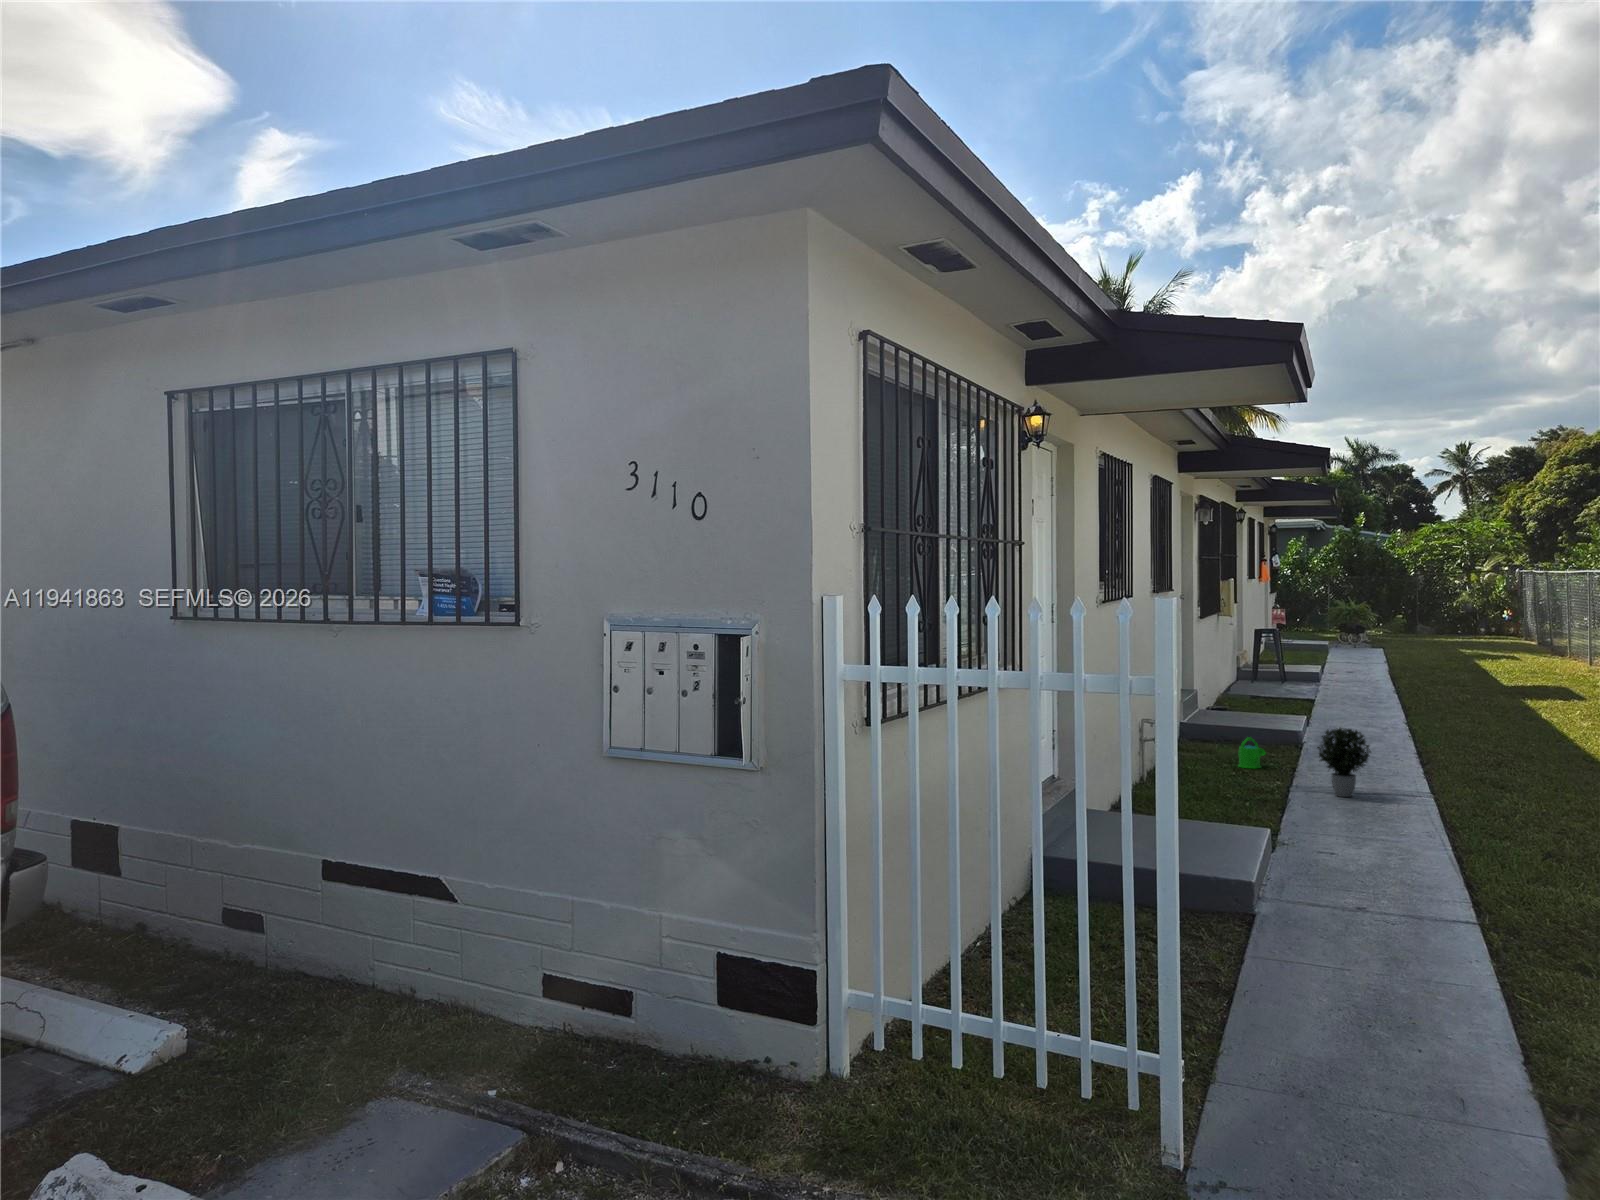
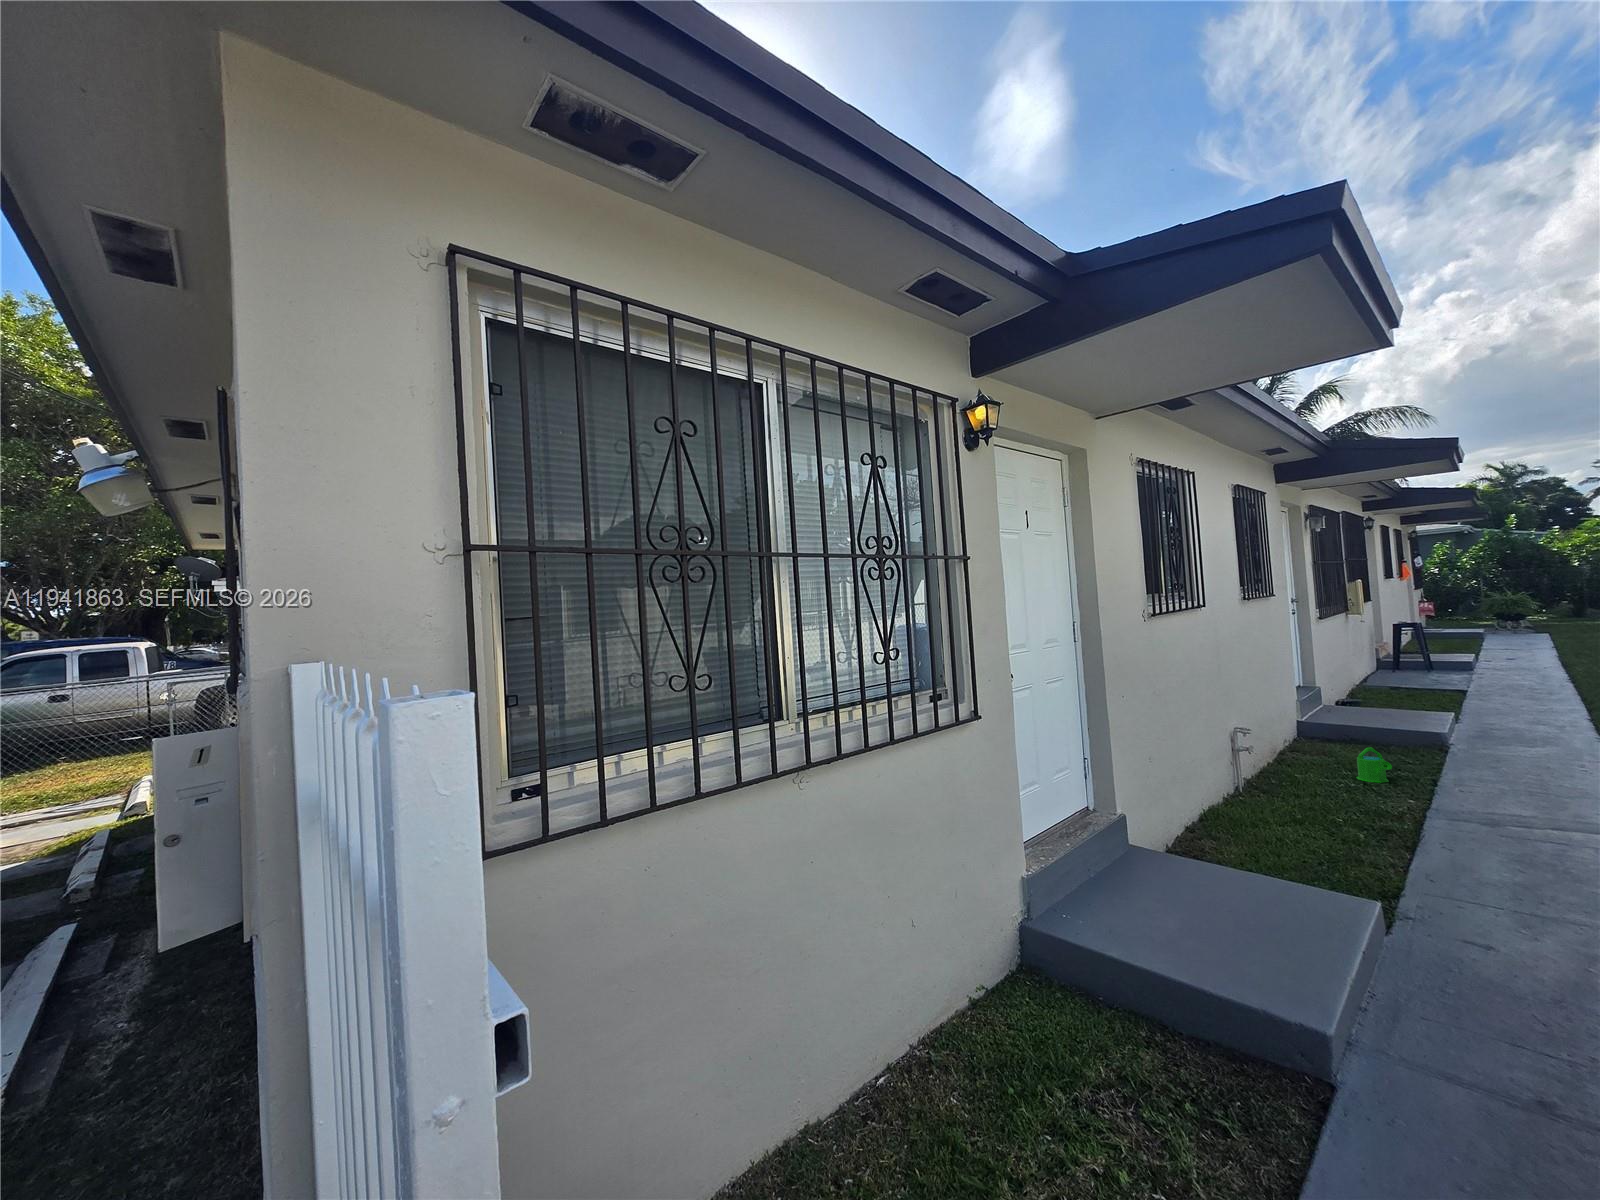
potted plant: present [1317,728,1371,797] -> none [1460,748,1550,837]

